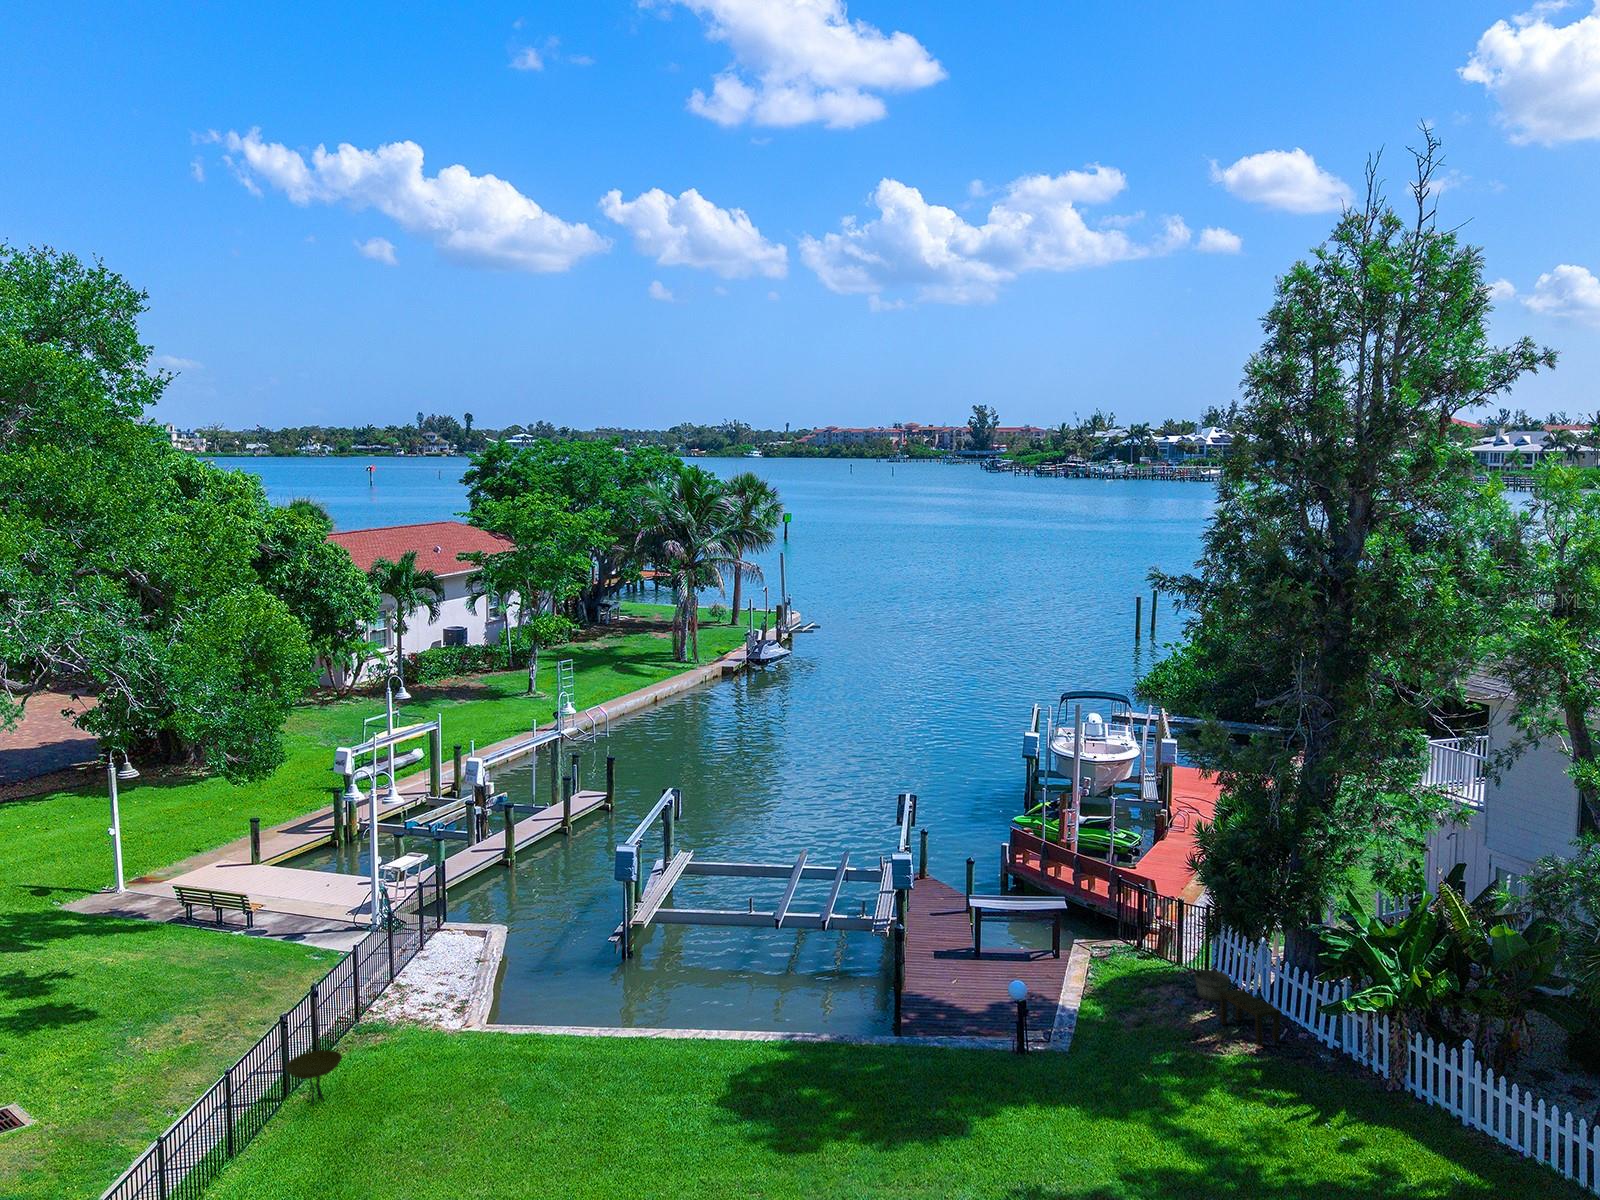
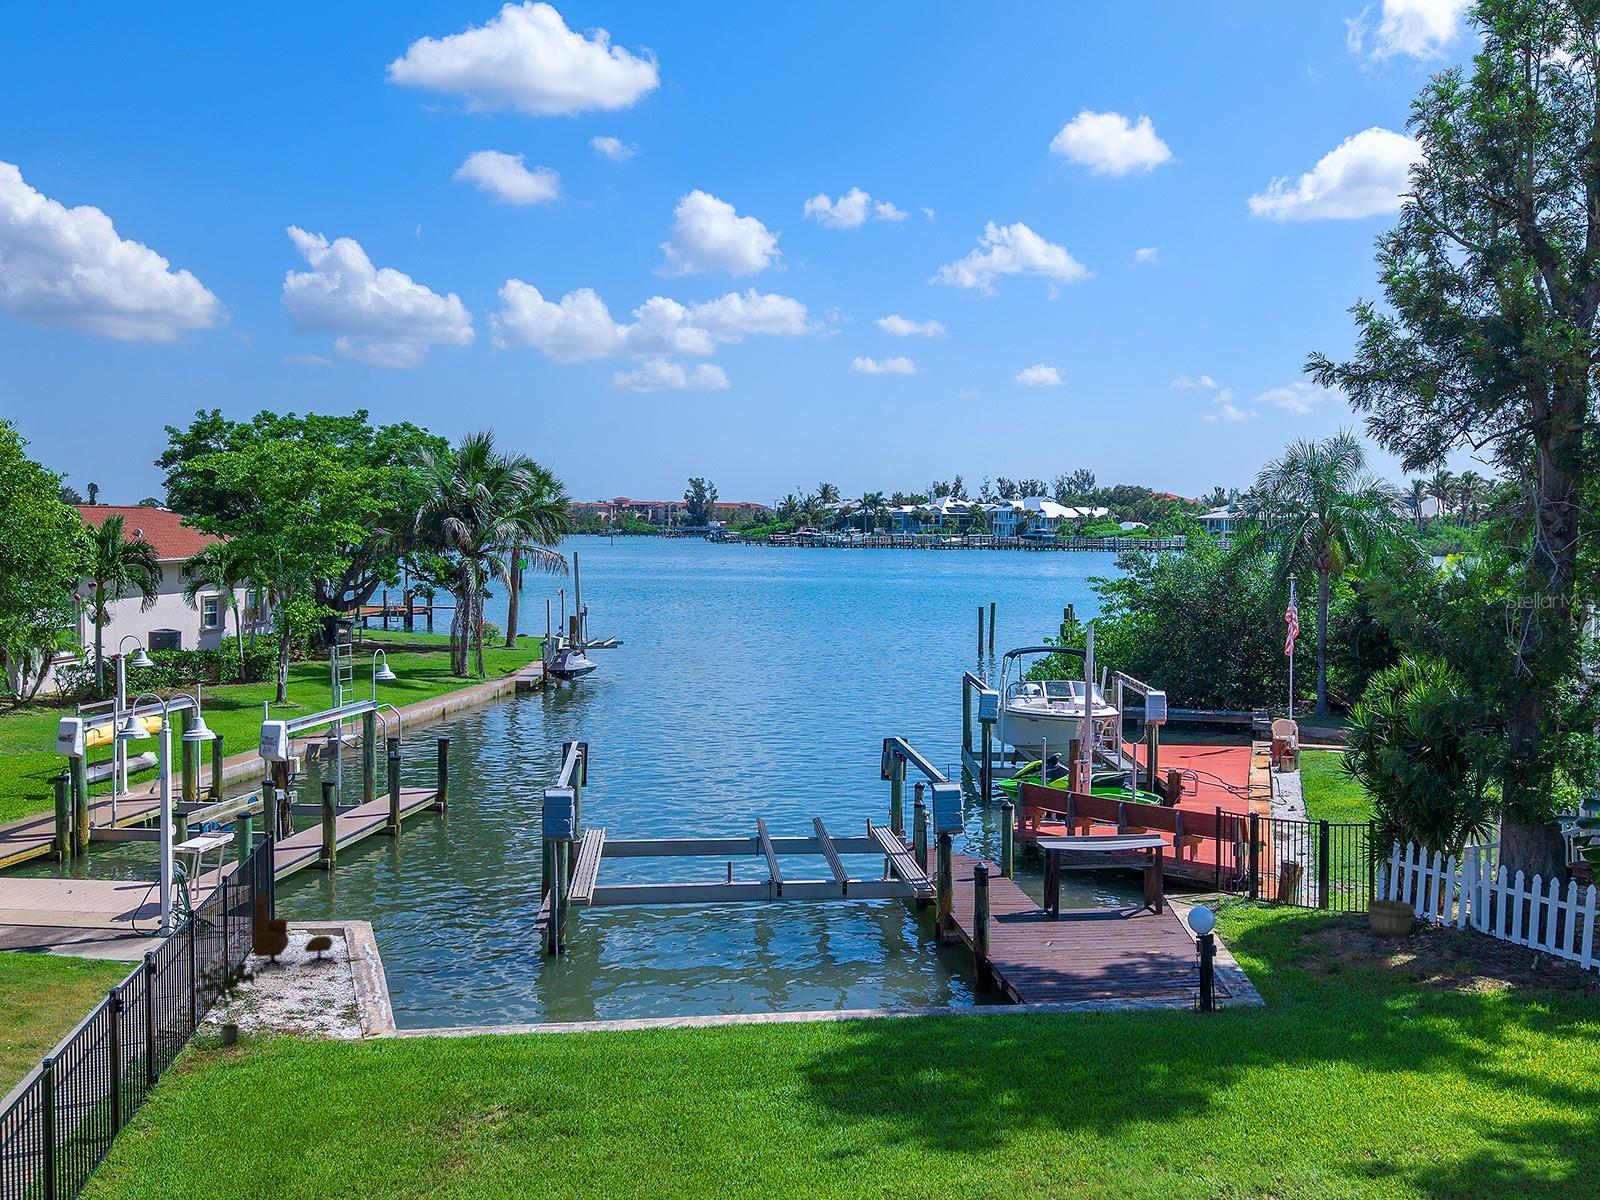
lounge chair: none [413,915,467,968] -> present [251,893,337,972]
potted plant: none [354,977,396,1029] -> present [195,960,263,1044]
bench: present [1220,989,1281,1047] -> none [1432,908,1529,973]
side table: present [285,1050,342,1105] -> none [118,1054,220,1146]

